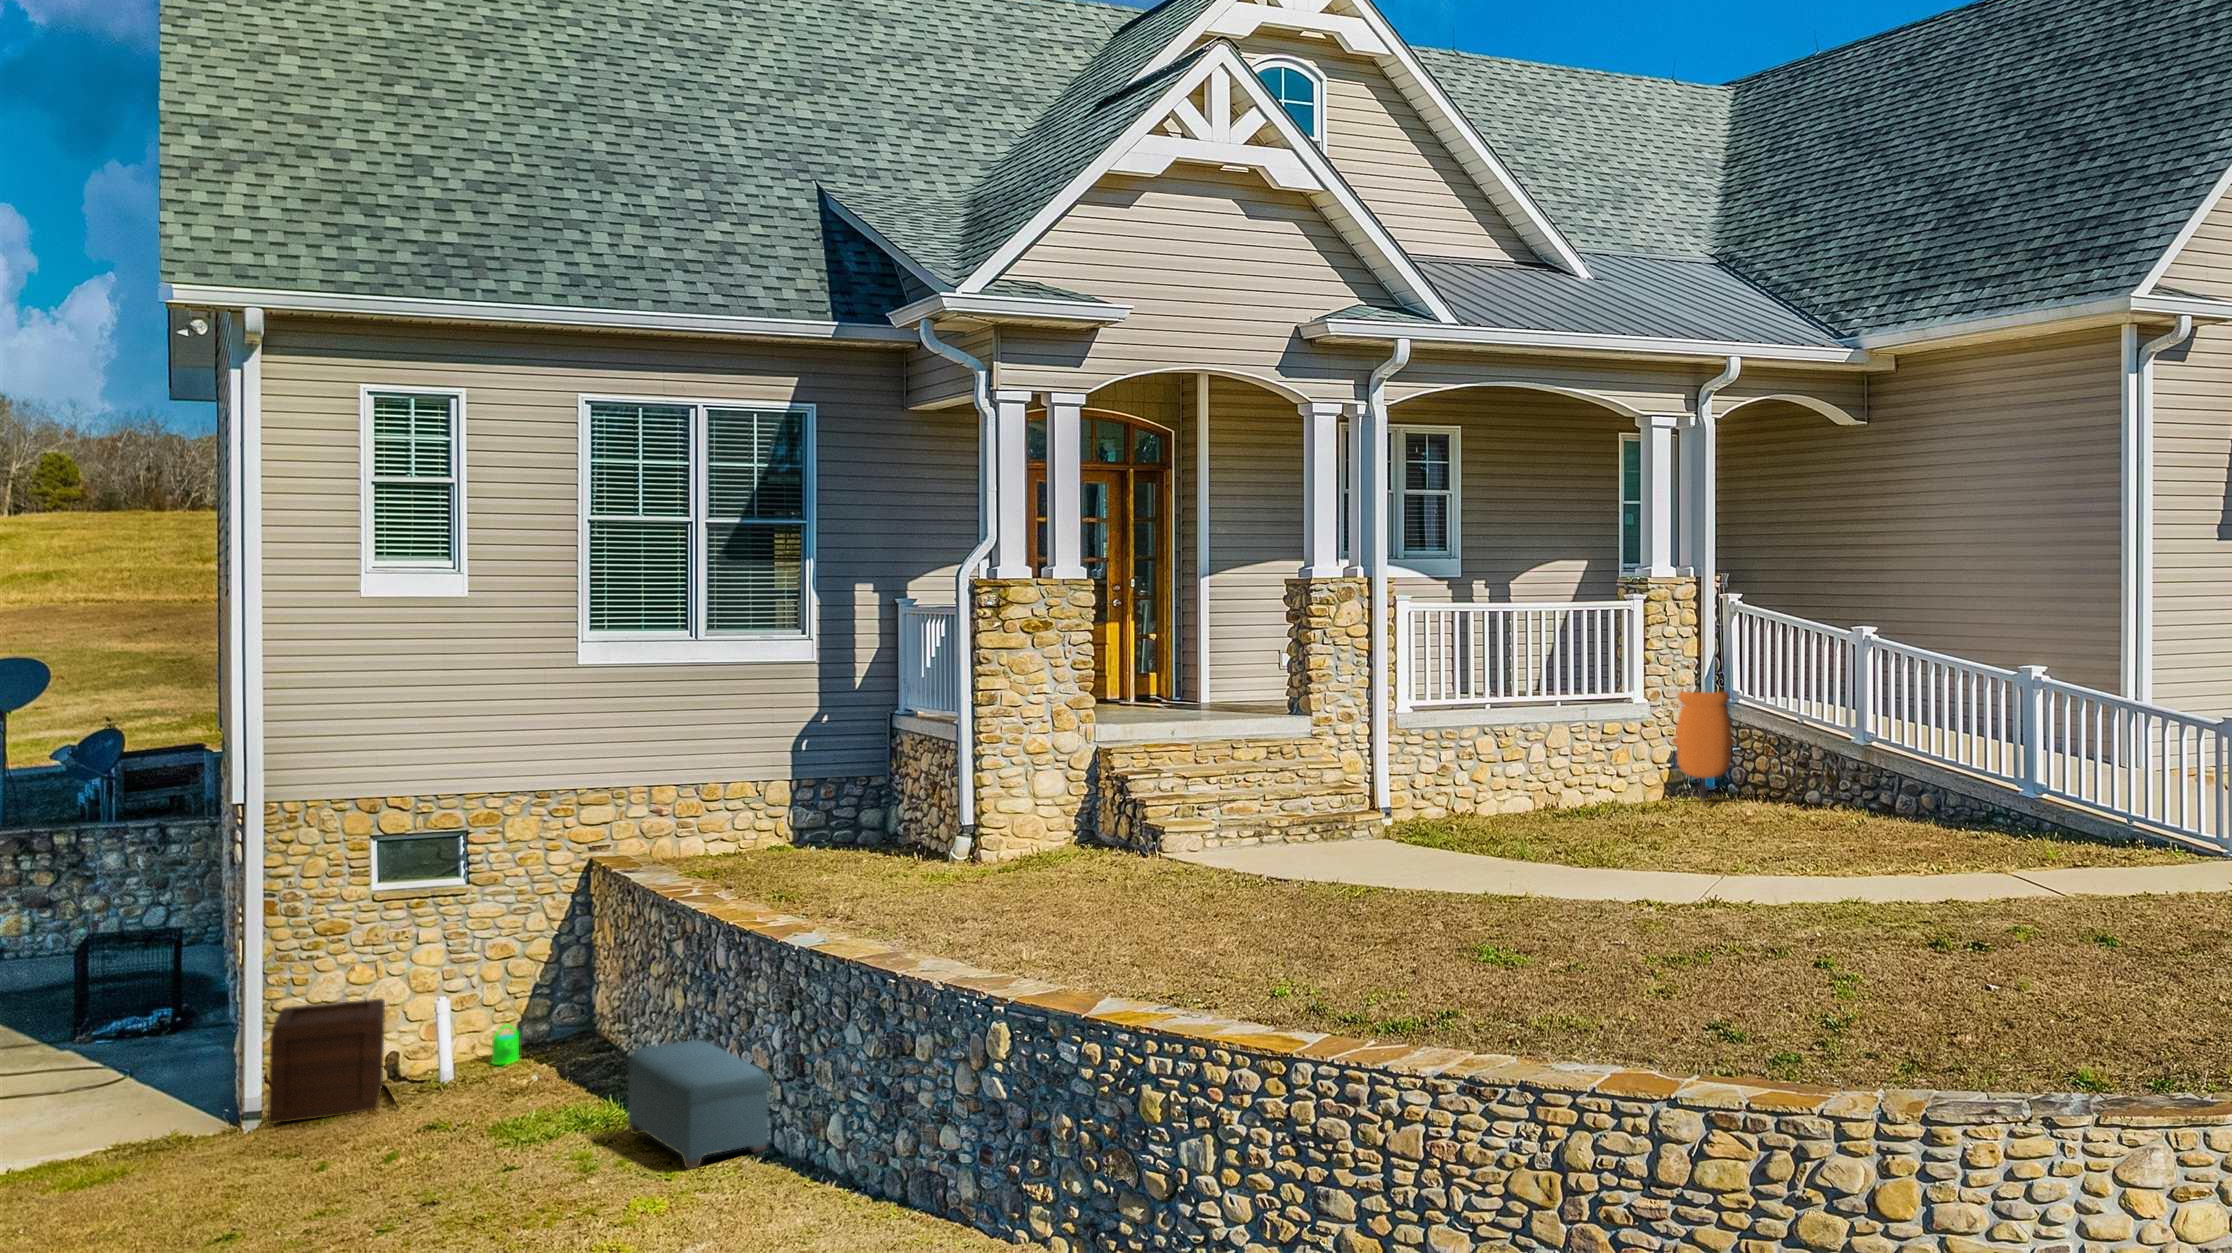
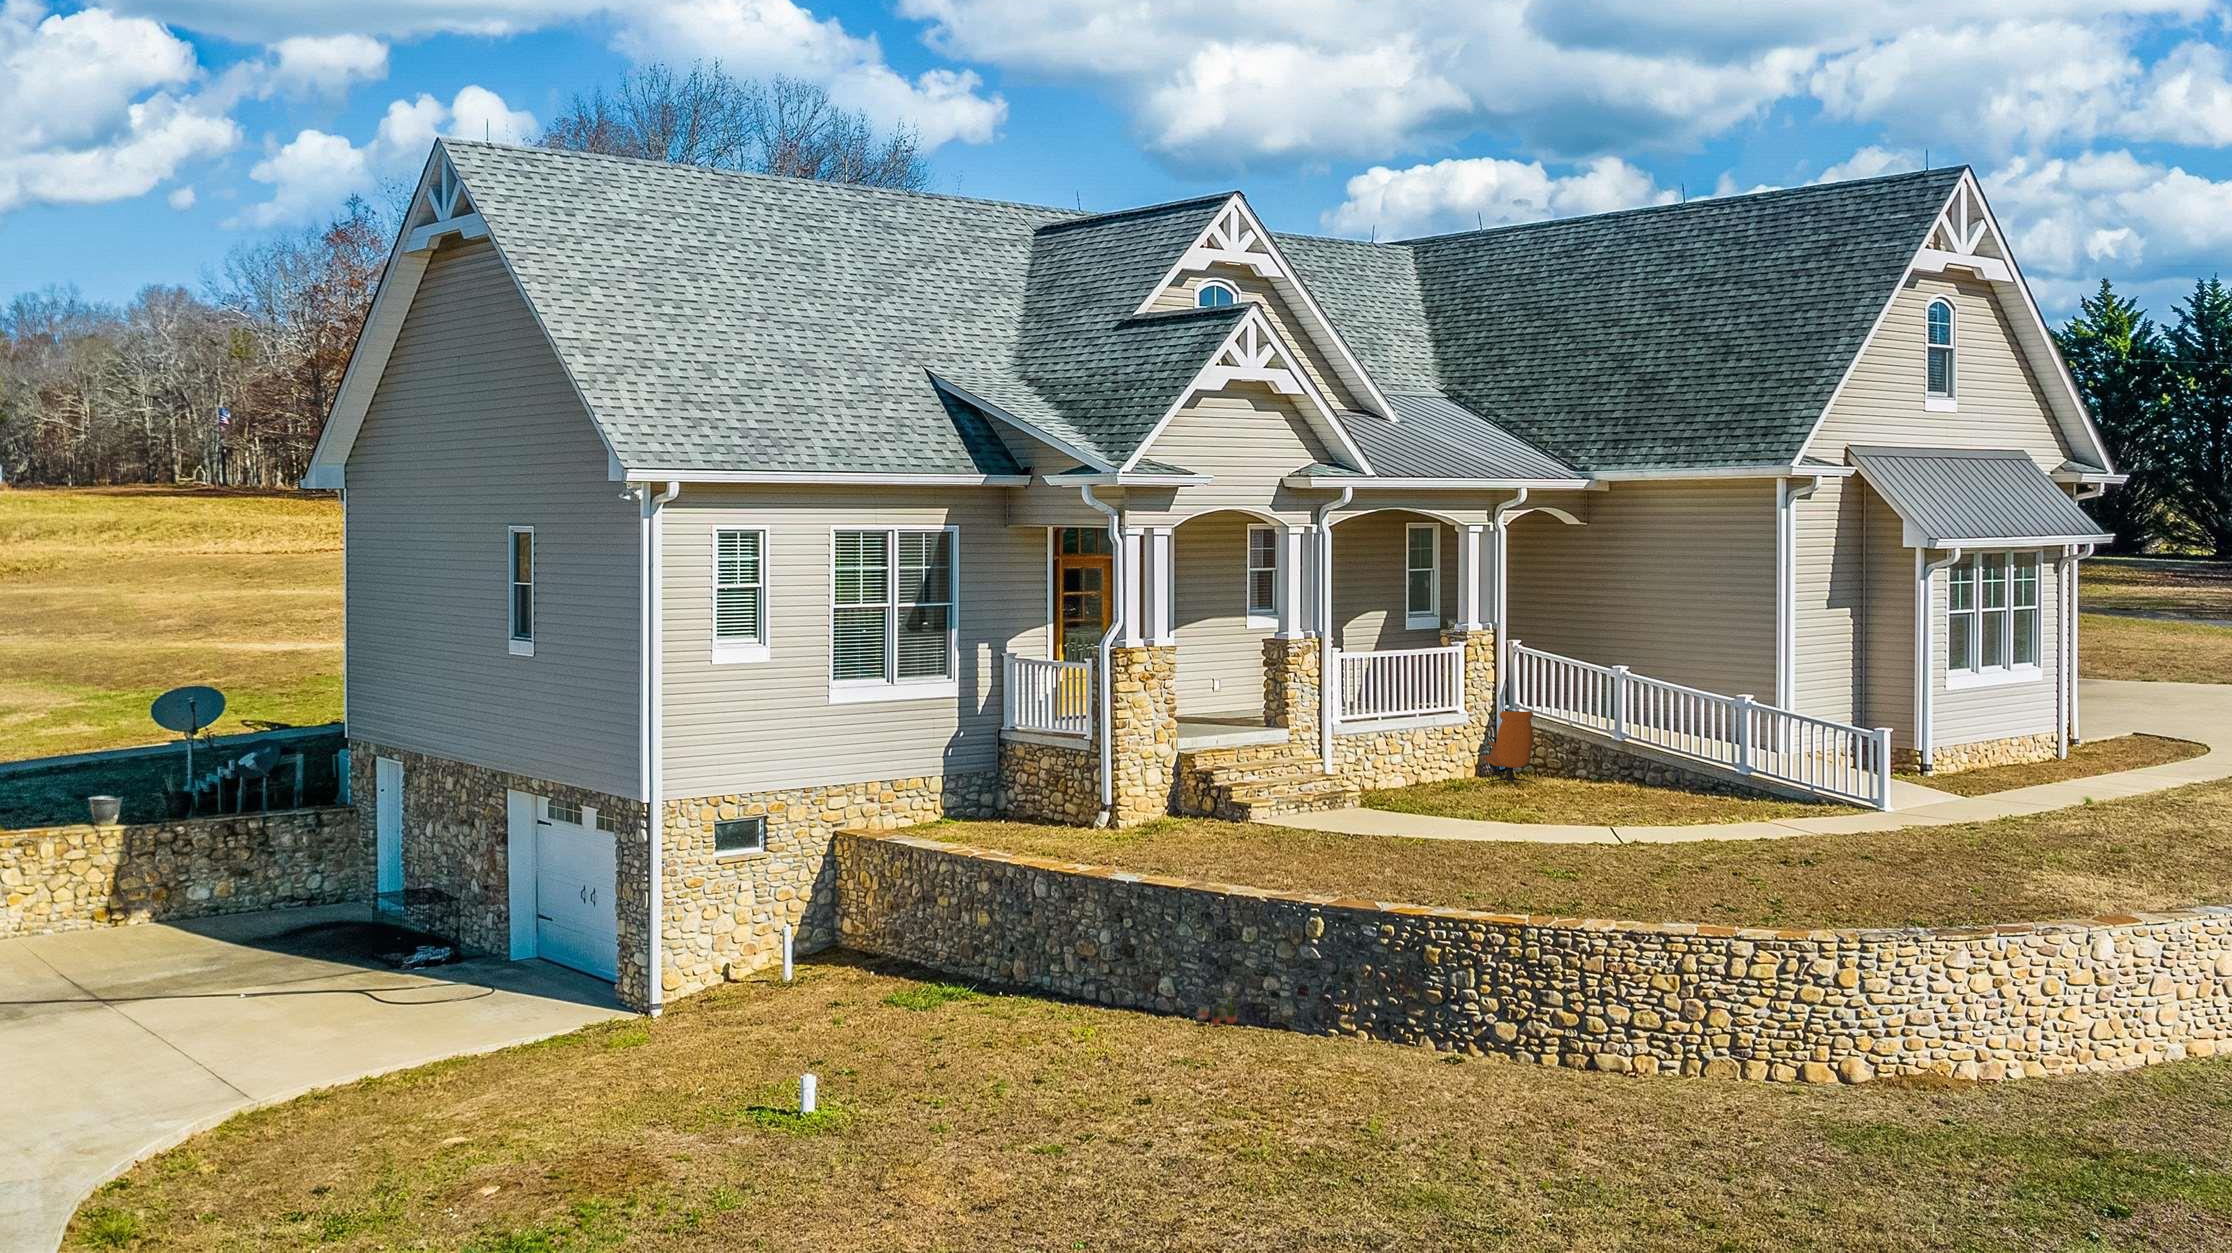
wooden crate: present [268,999,385,1123] -> none [676,929,760,1010]
watering can: present [491,1024,520,1065] -> none [795,945,817,972]
bench: present [628,1040,769,1169] -> none [995,942,1103,1015]
potted plant: none [825,1139,899,1210] -> present [1197,990,1237,1026]

